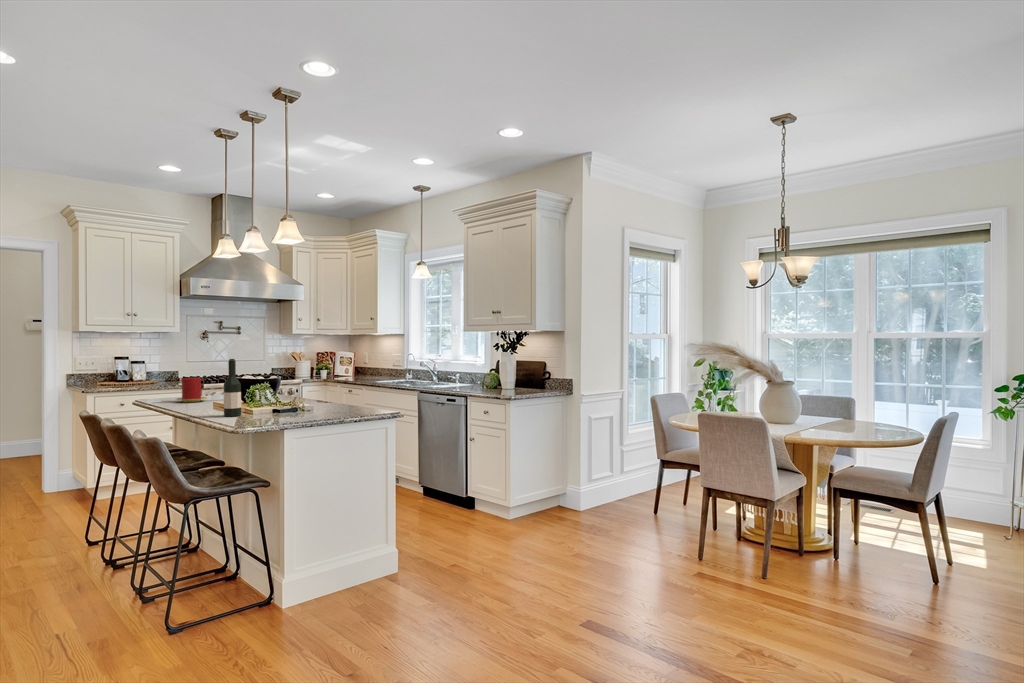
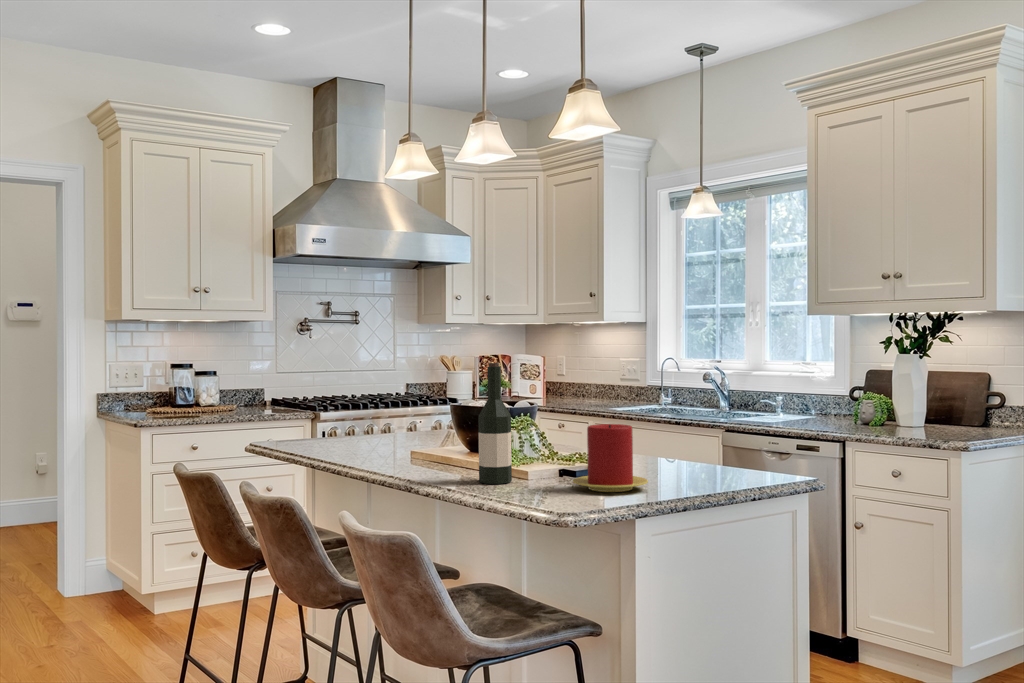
candle: present [176,378,207,402] -> present [573,424,648,492]

